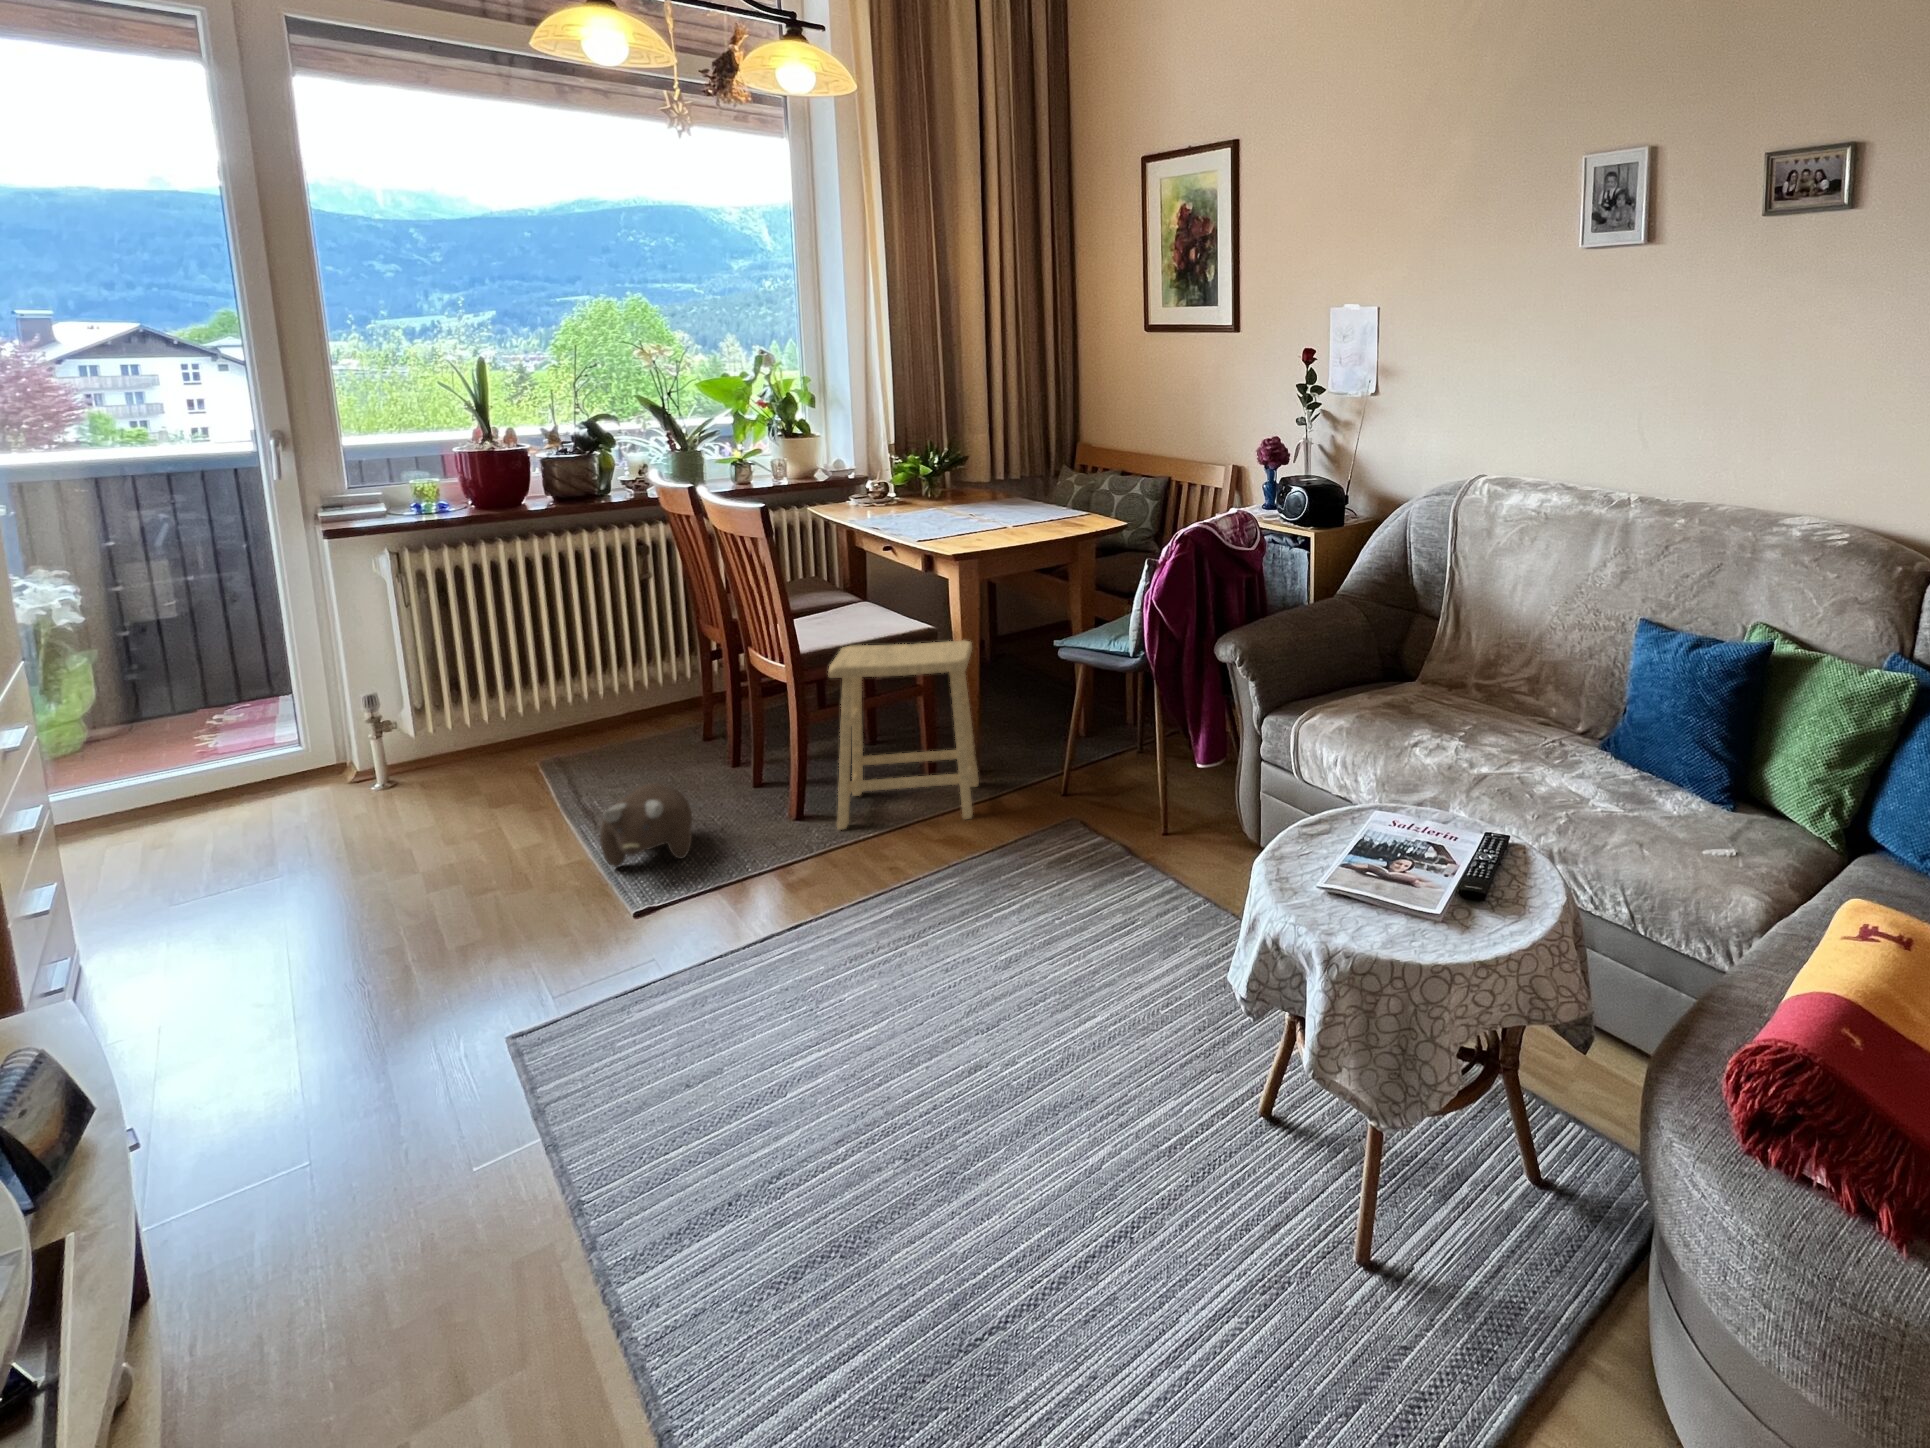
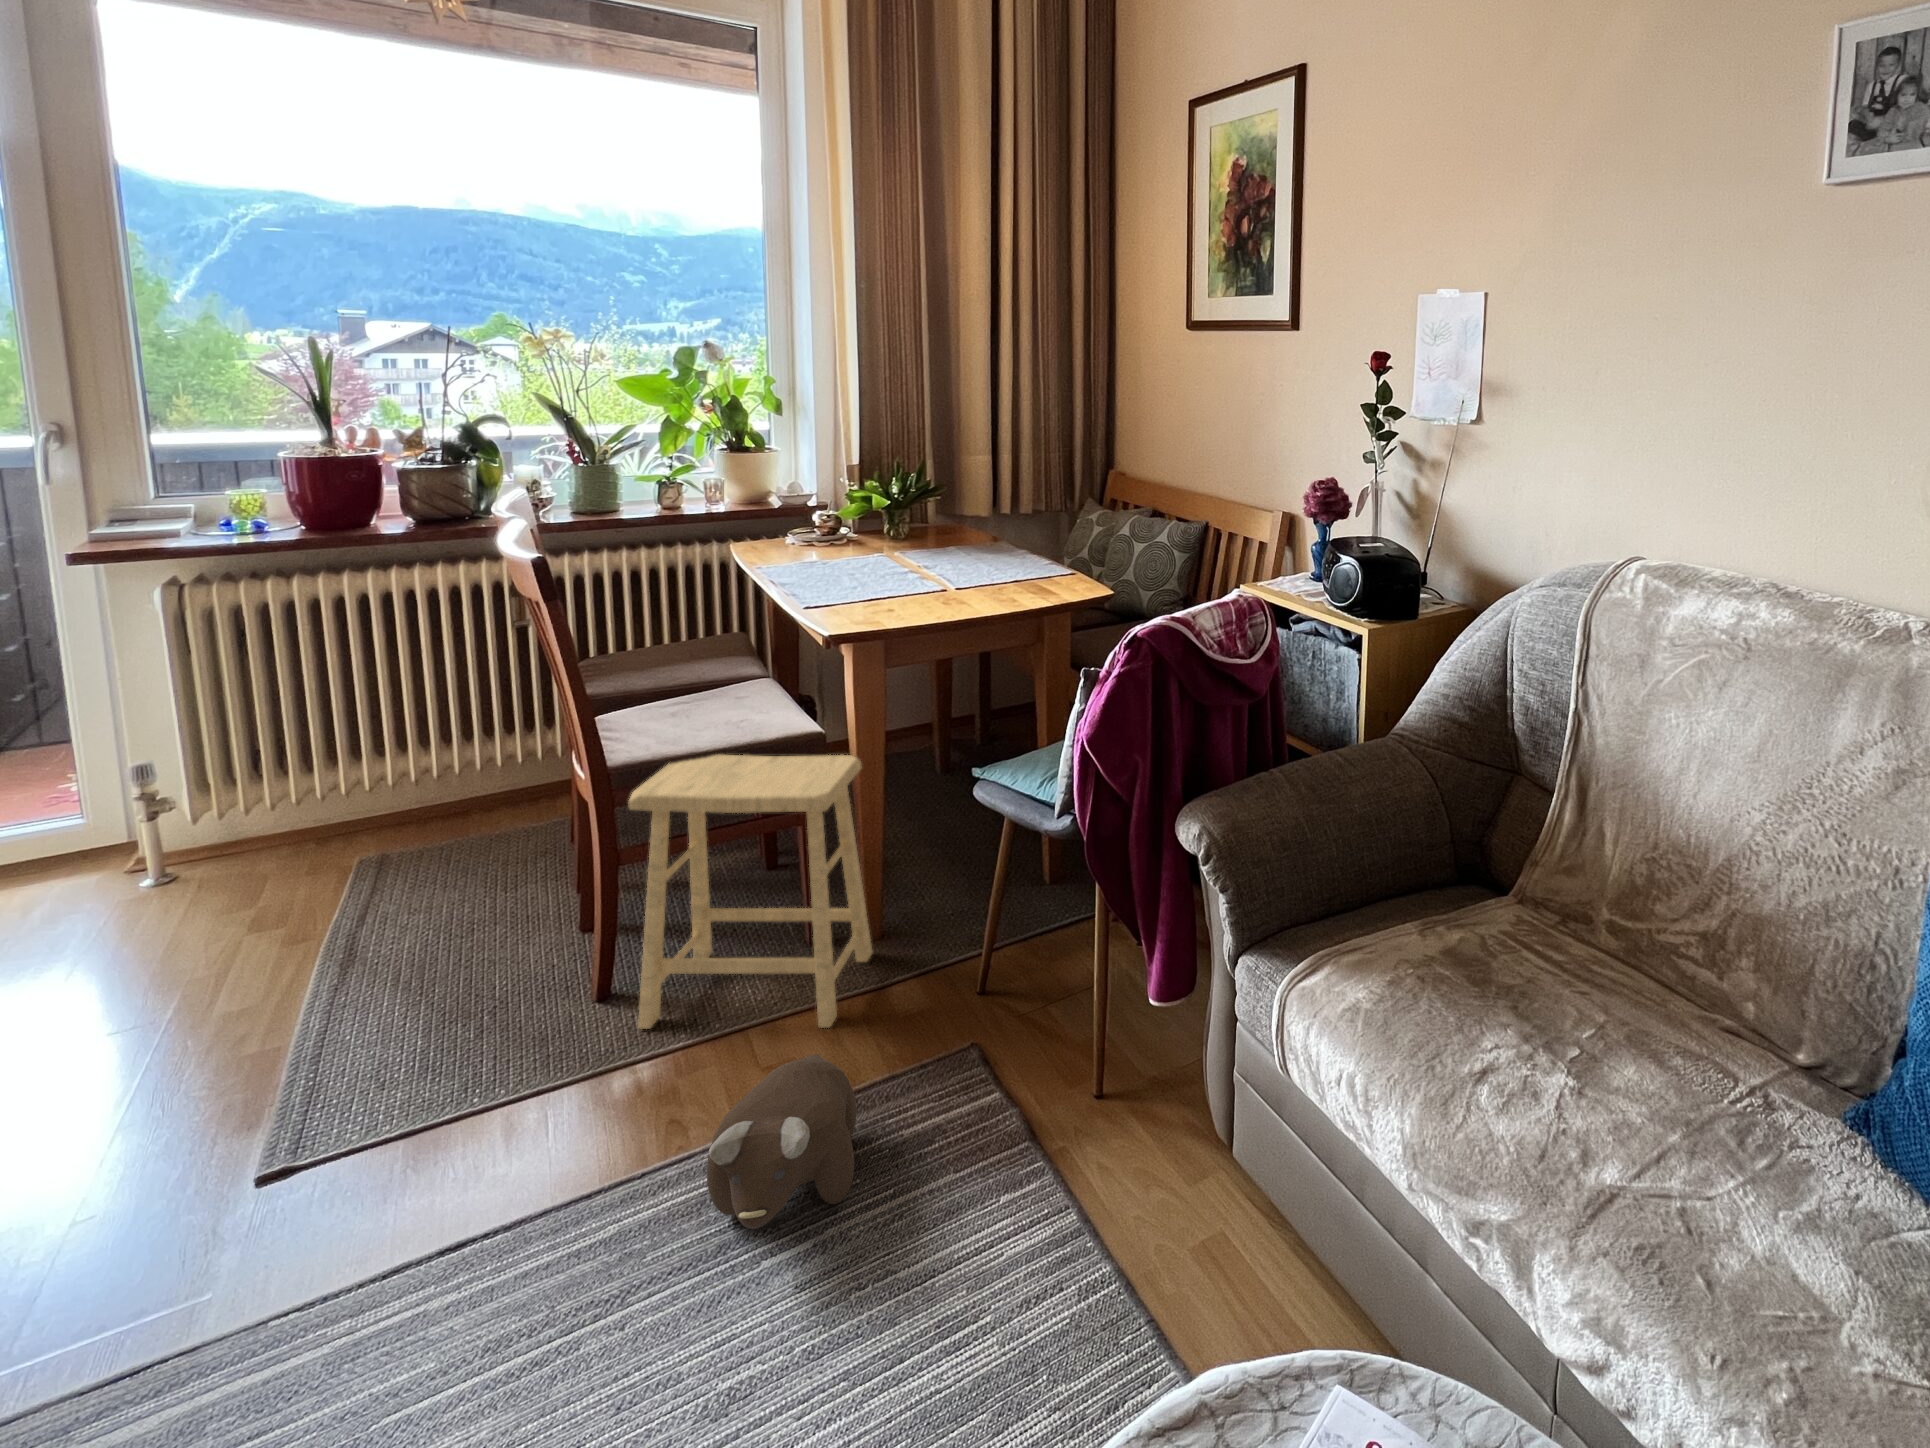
plush toy: present [600,783,692,867] -> present [707,1054,857,1229]

